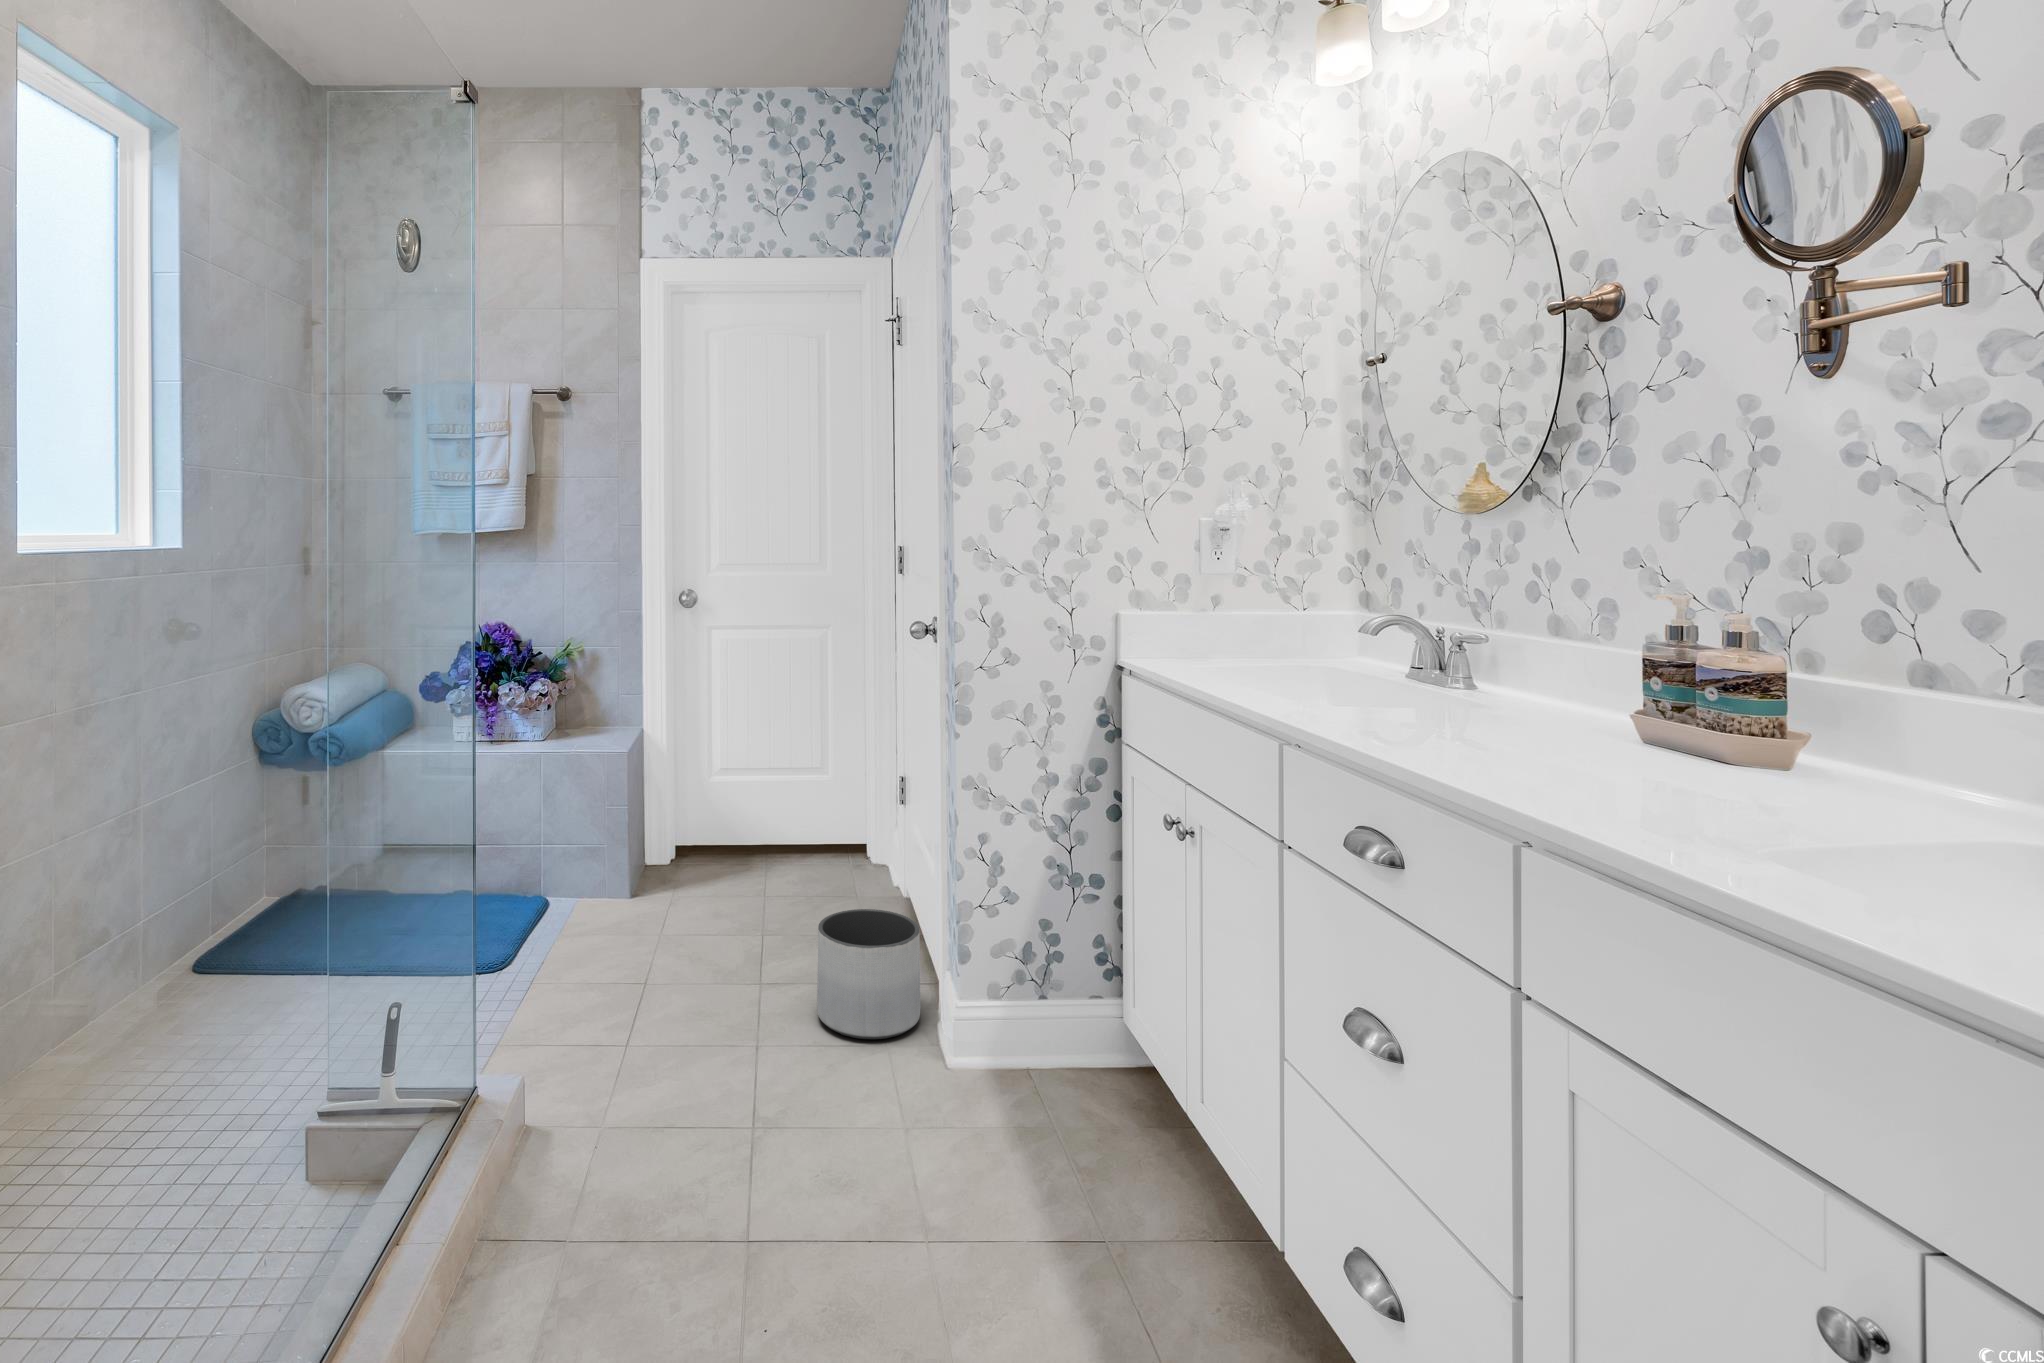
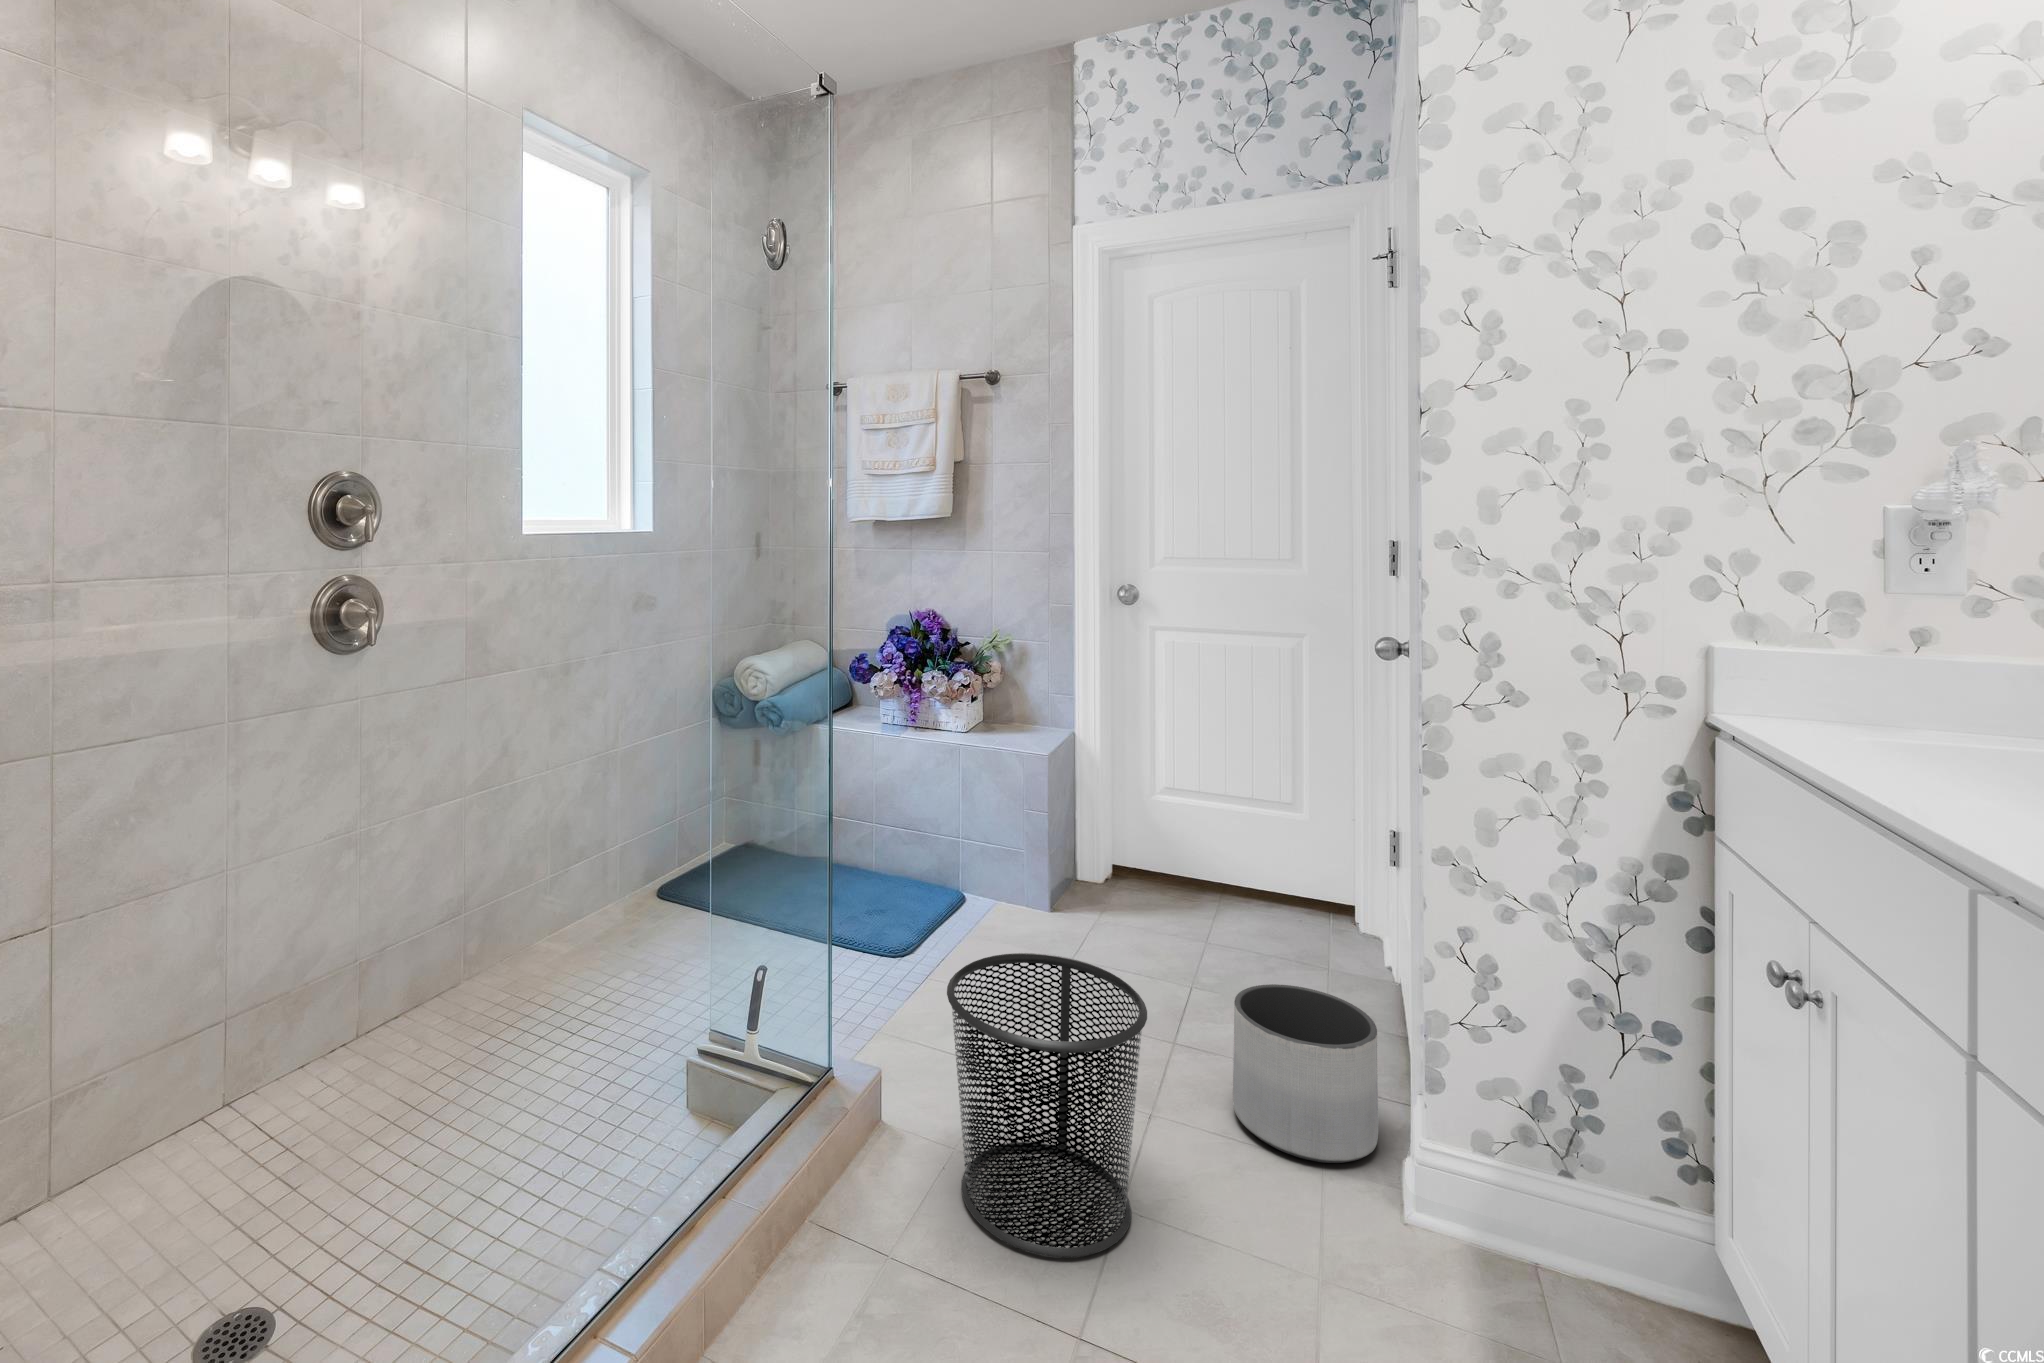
waste bin: none [608,915,776,1165] -> present [947,953,1147,1258]

